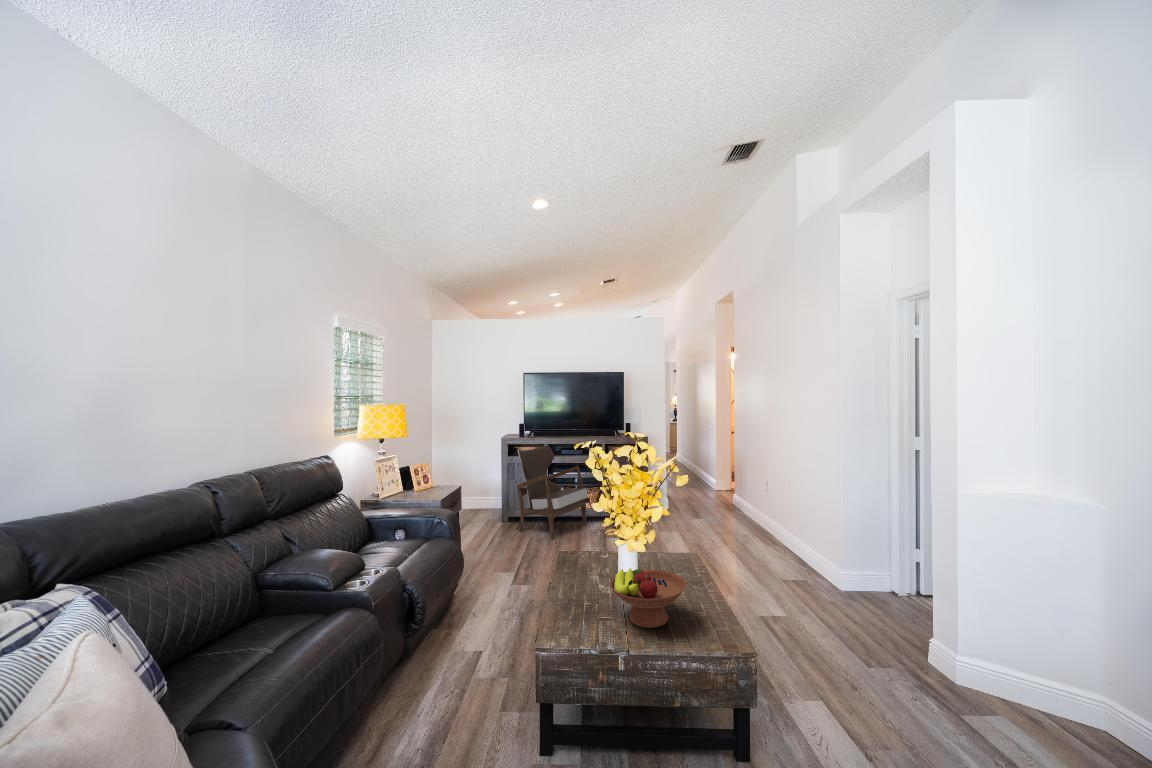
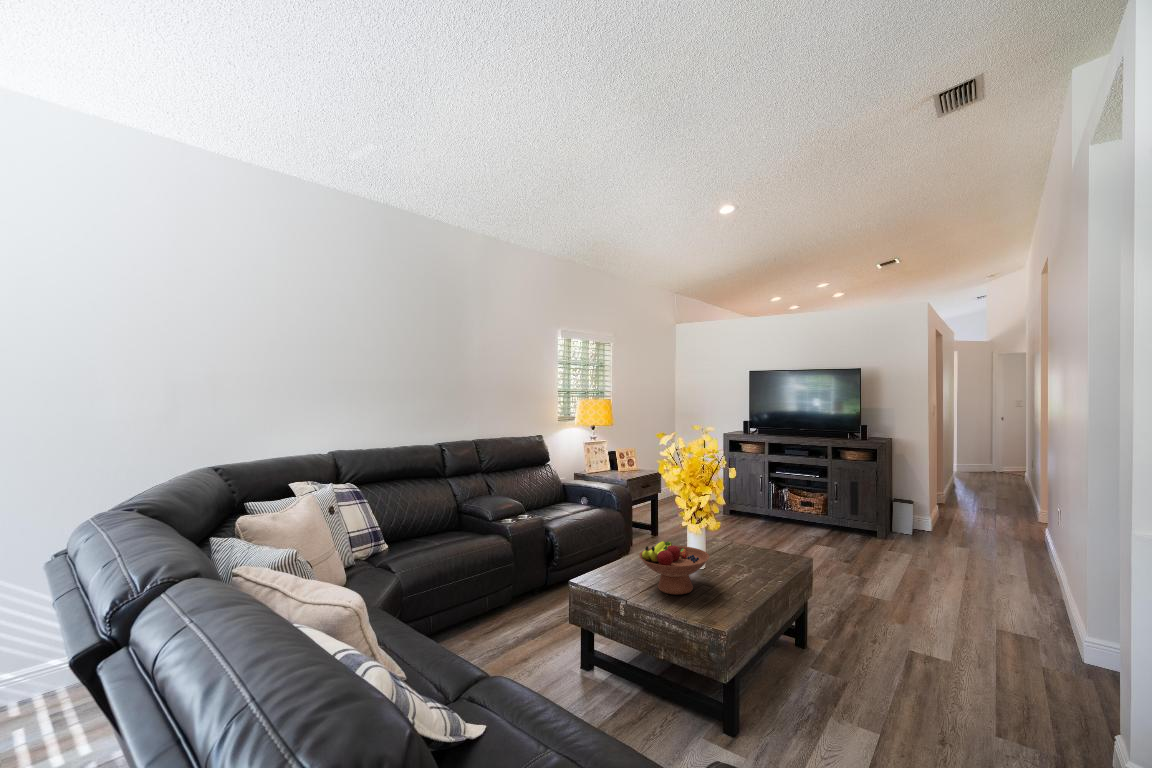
armchair: present [517,446,588,539] -> none [726,443,806,536]

